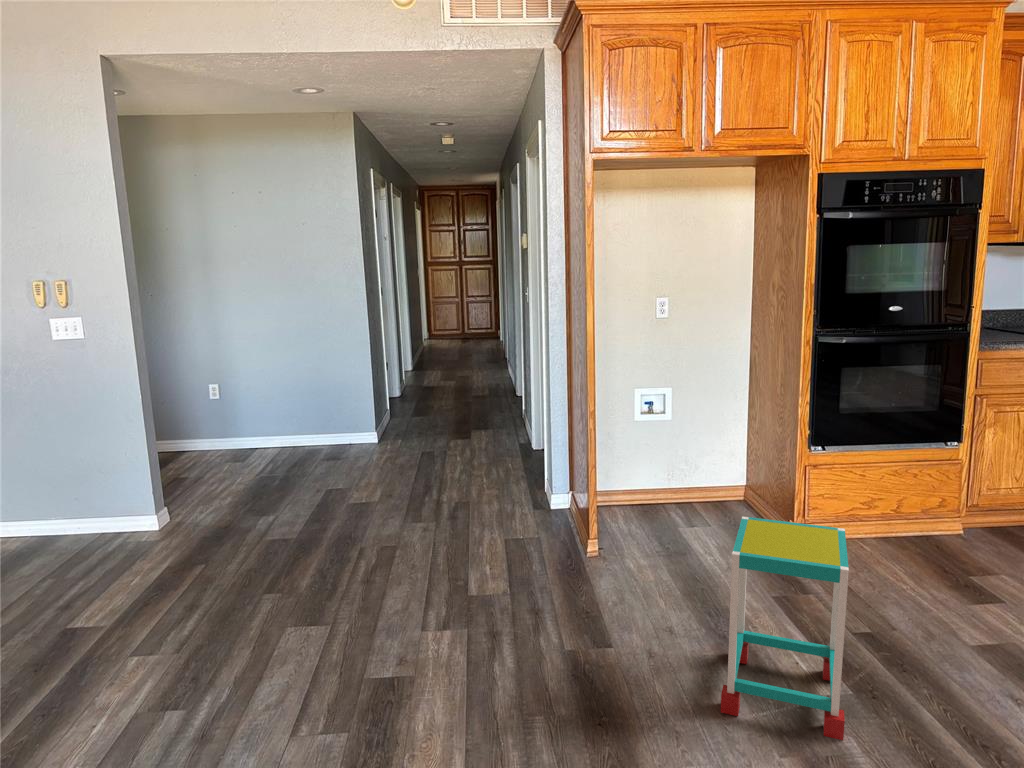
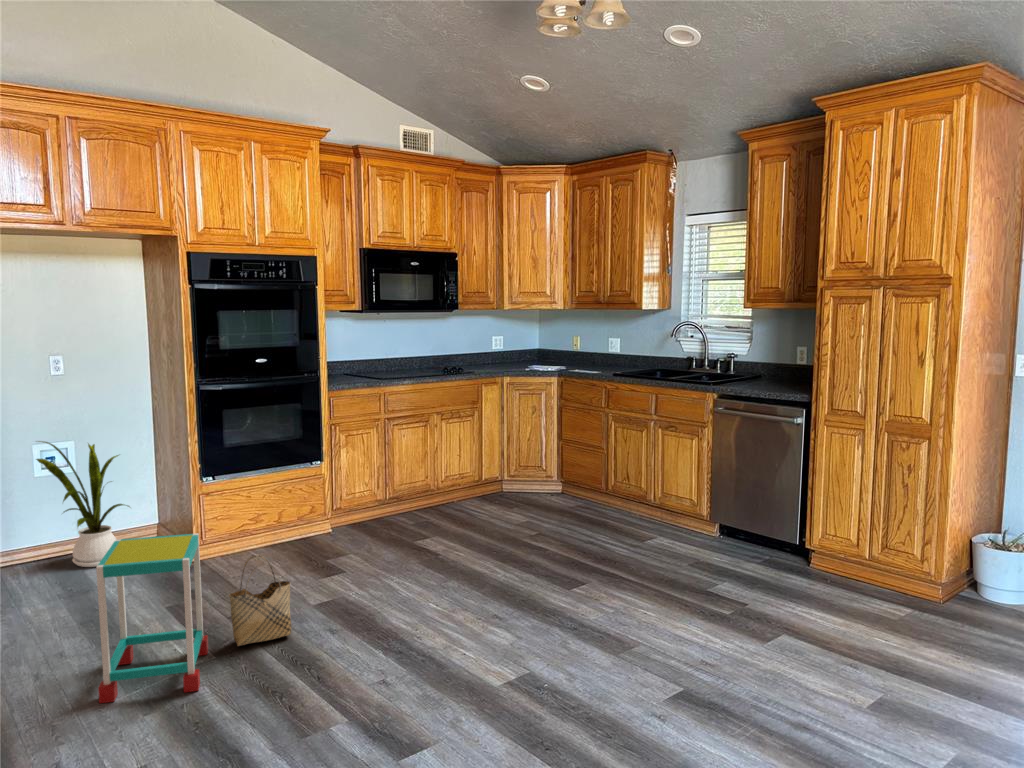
house plant: none [638,385,722,522] -> present [36,441,129,567]
woven basket: none [873,569,962,690] -> present [229,556,292,646]

